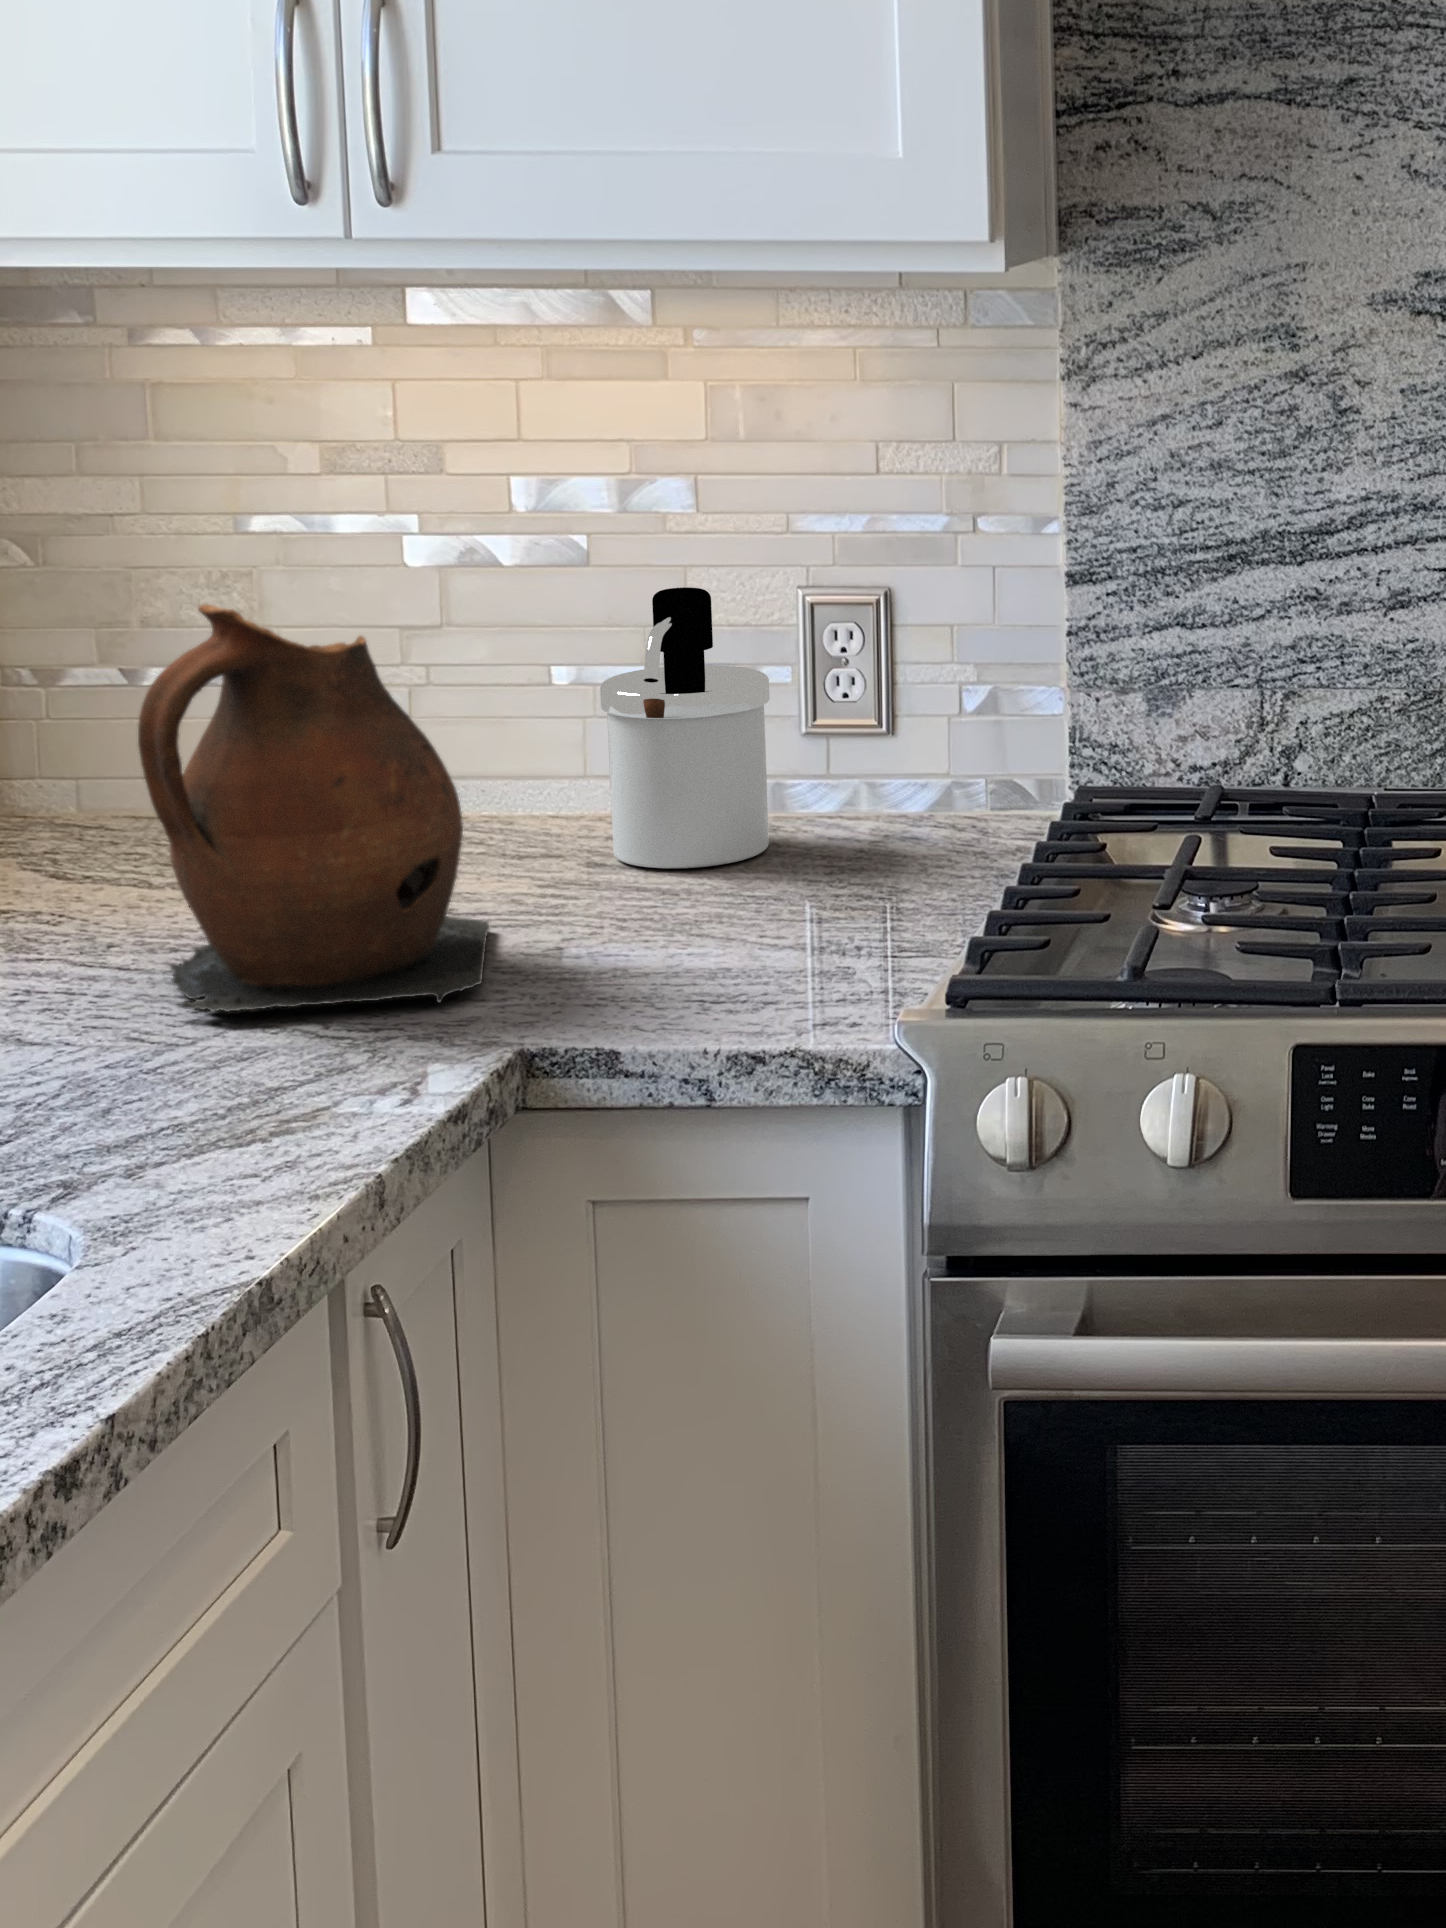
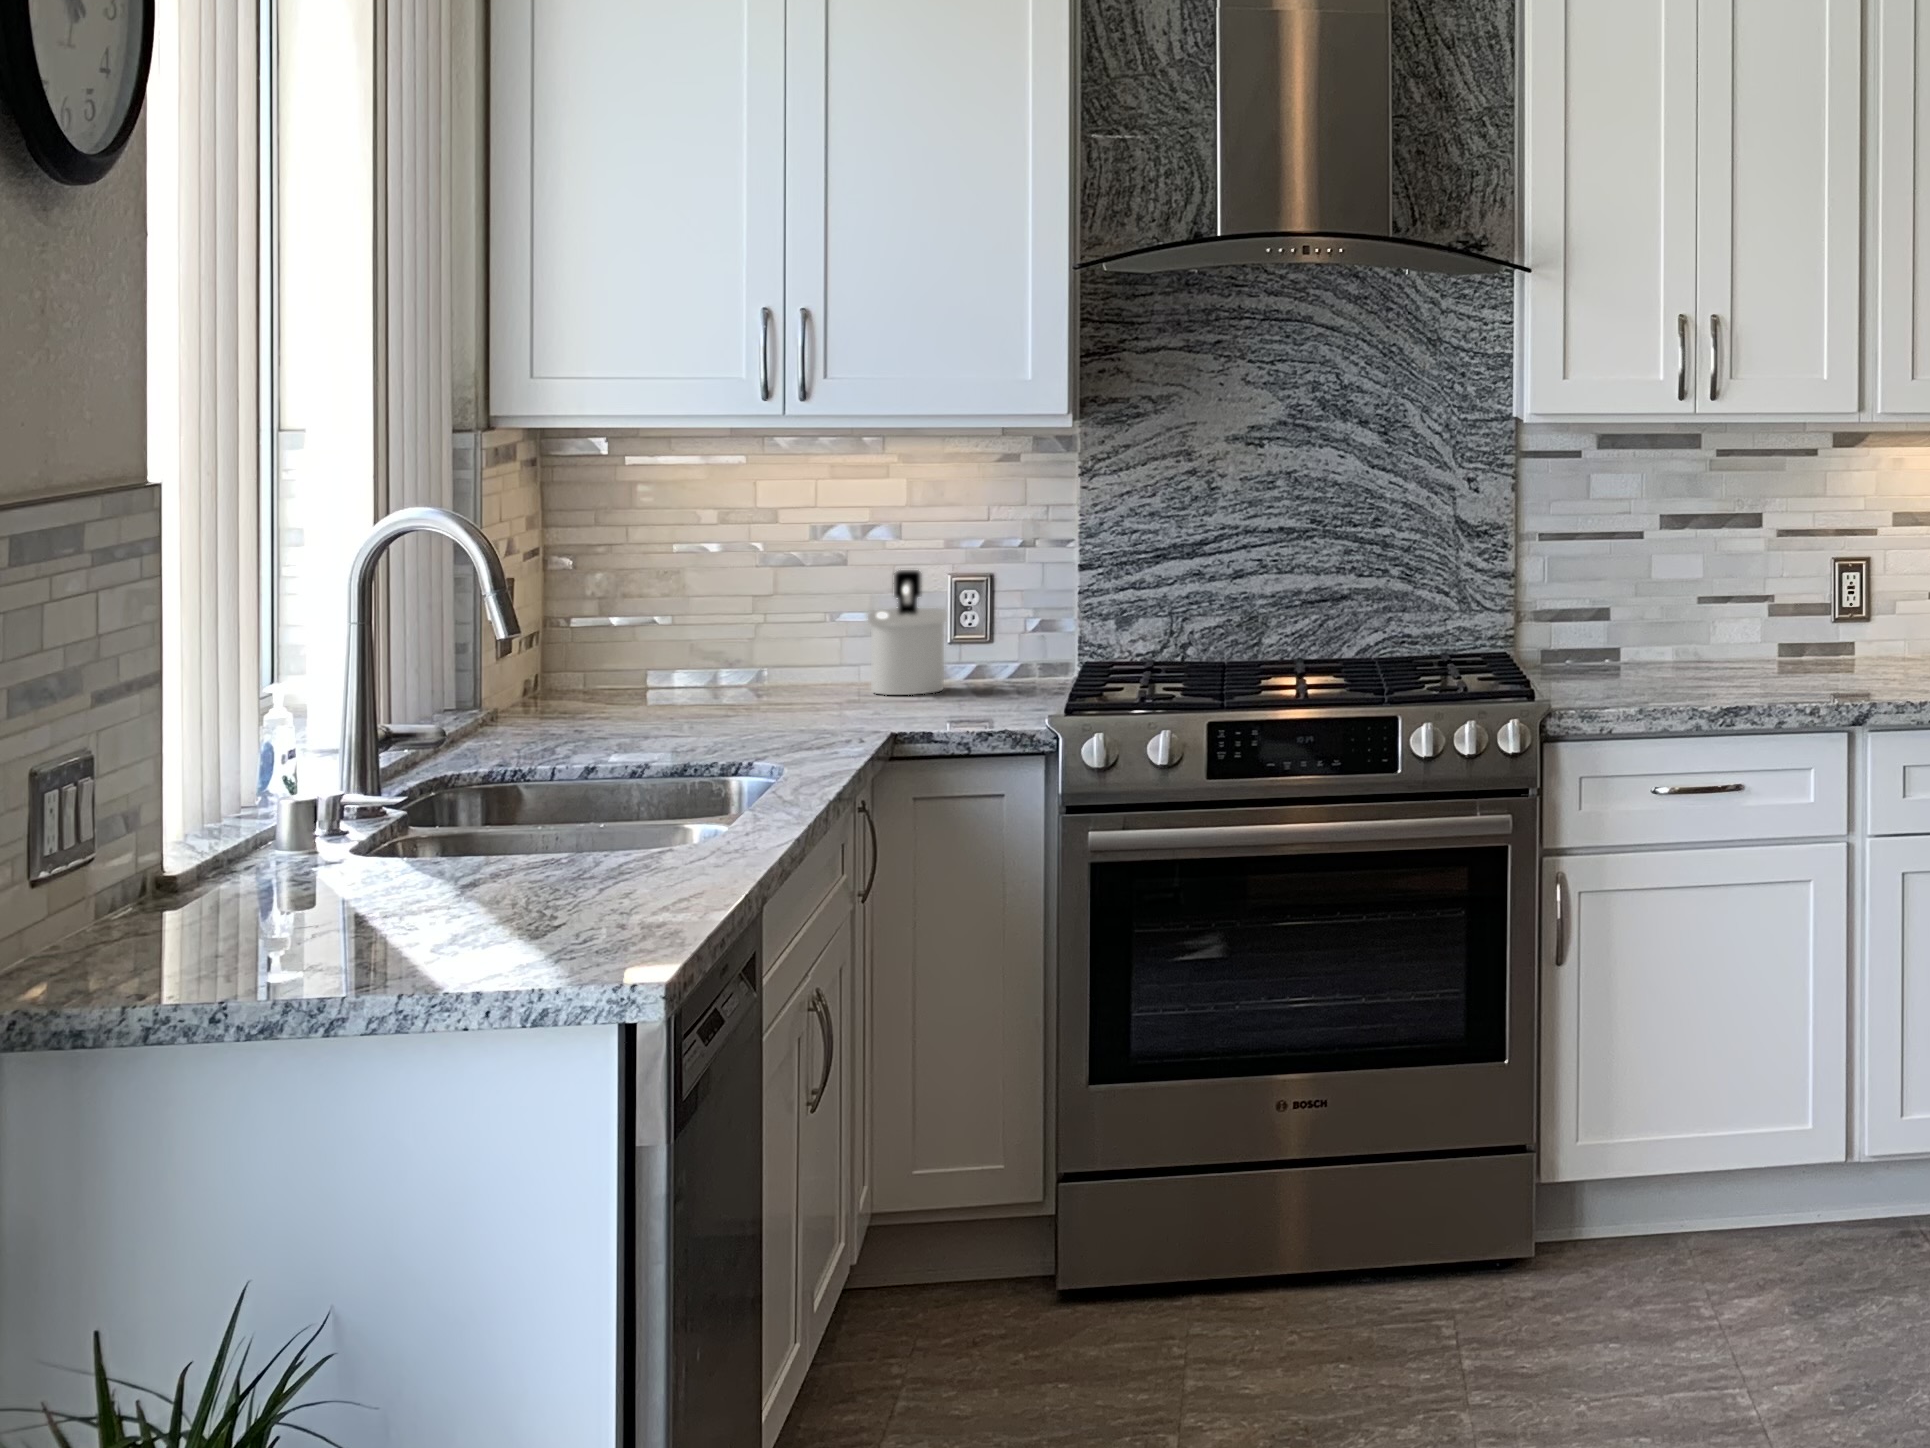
ceramic pitcher: present [138,604,489,1012] -> none [709,561,860,726]

